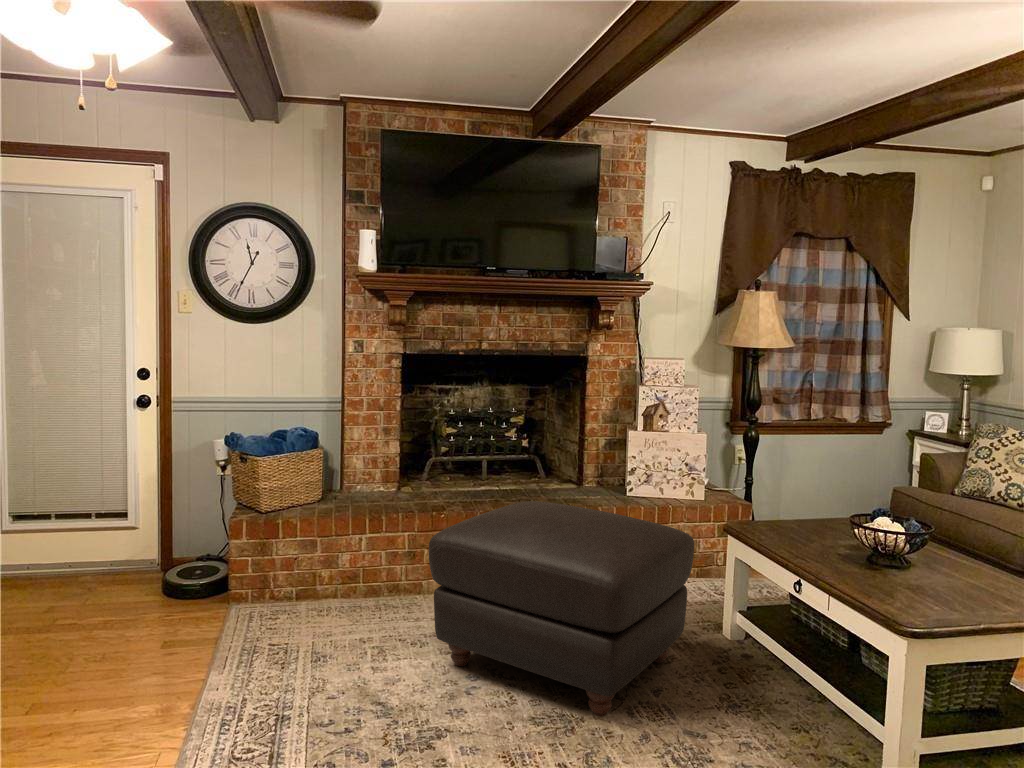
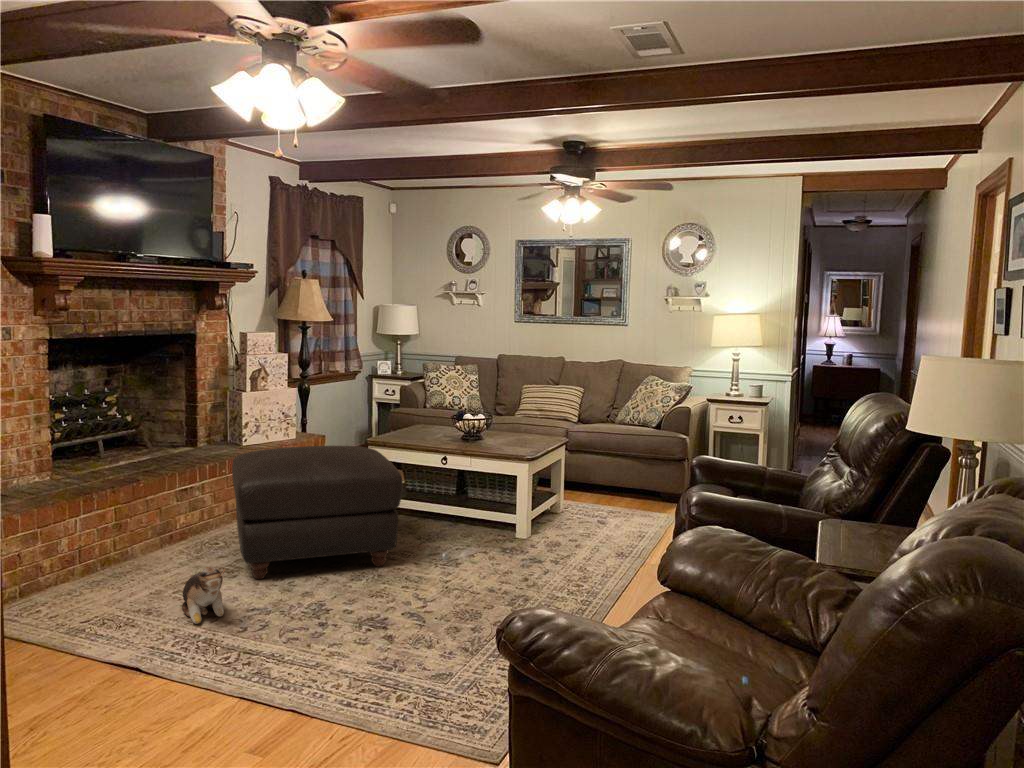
plush toy: none [297,625,375,693] -> present [182,567,225,624]

